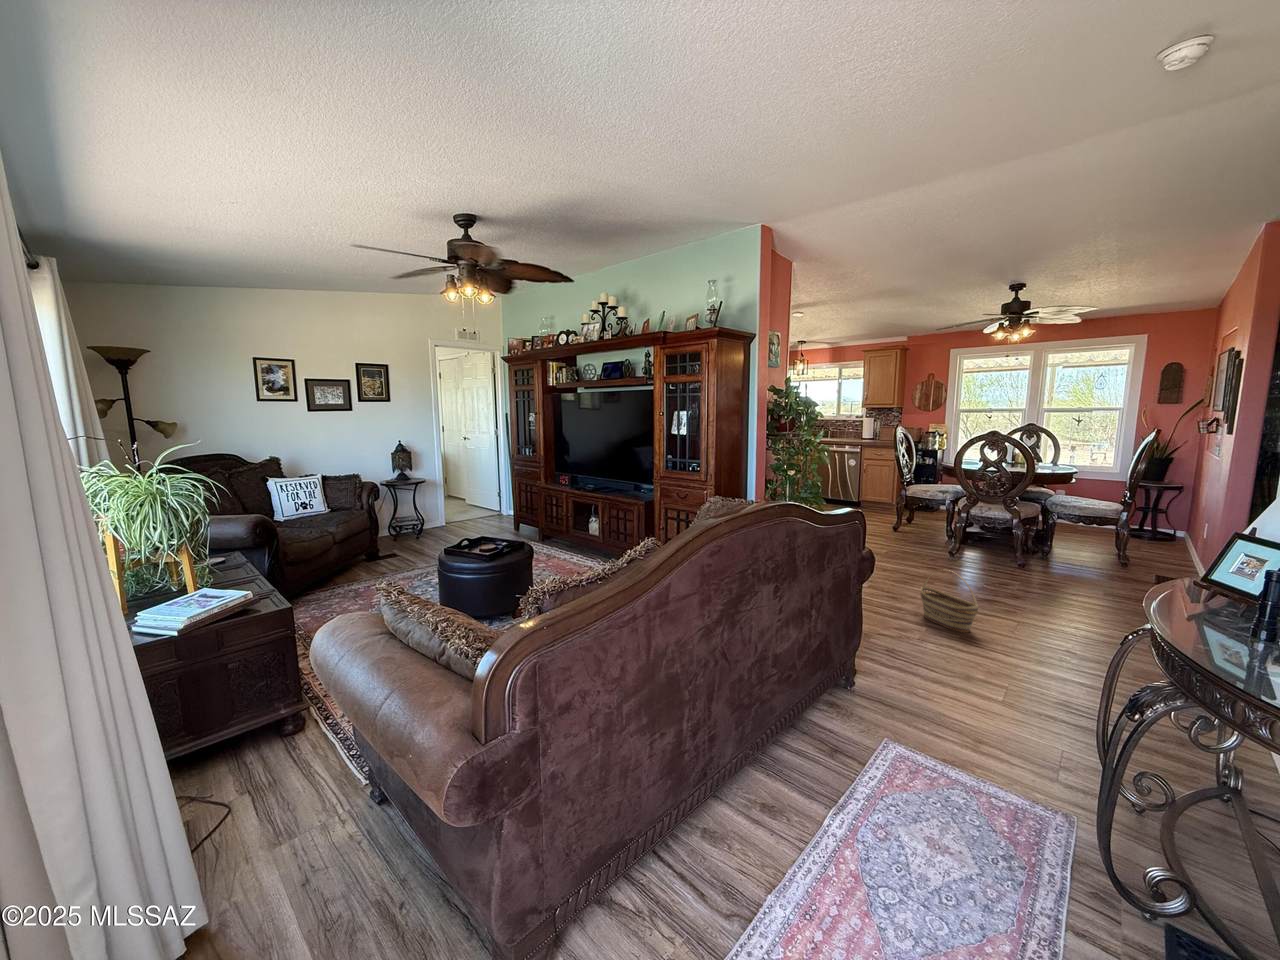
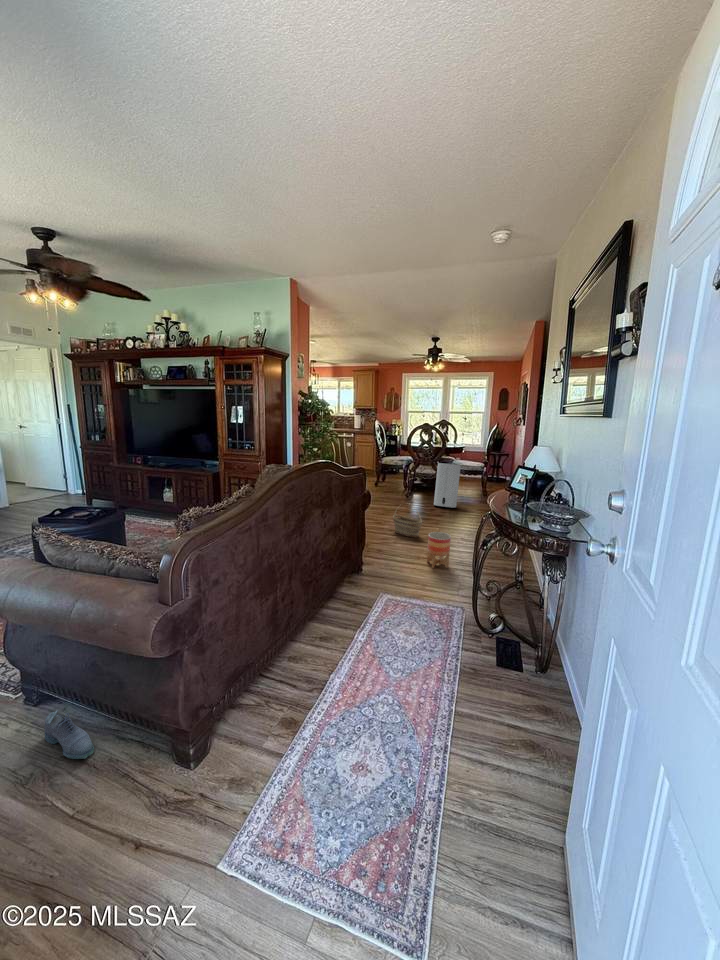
air purifier: none [1005,500,1066,582] -> present [434,463,461,508]
planter: none [986,635,1042,710] -> present [427,532,451,568]
shoe: none [367,827,410,919] -> present [44,710,94,759]

